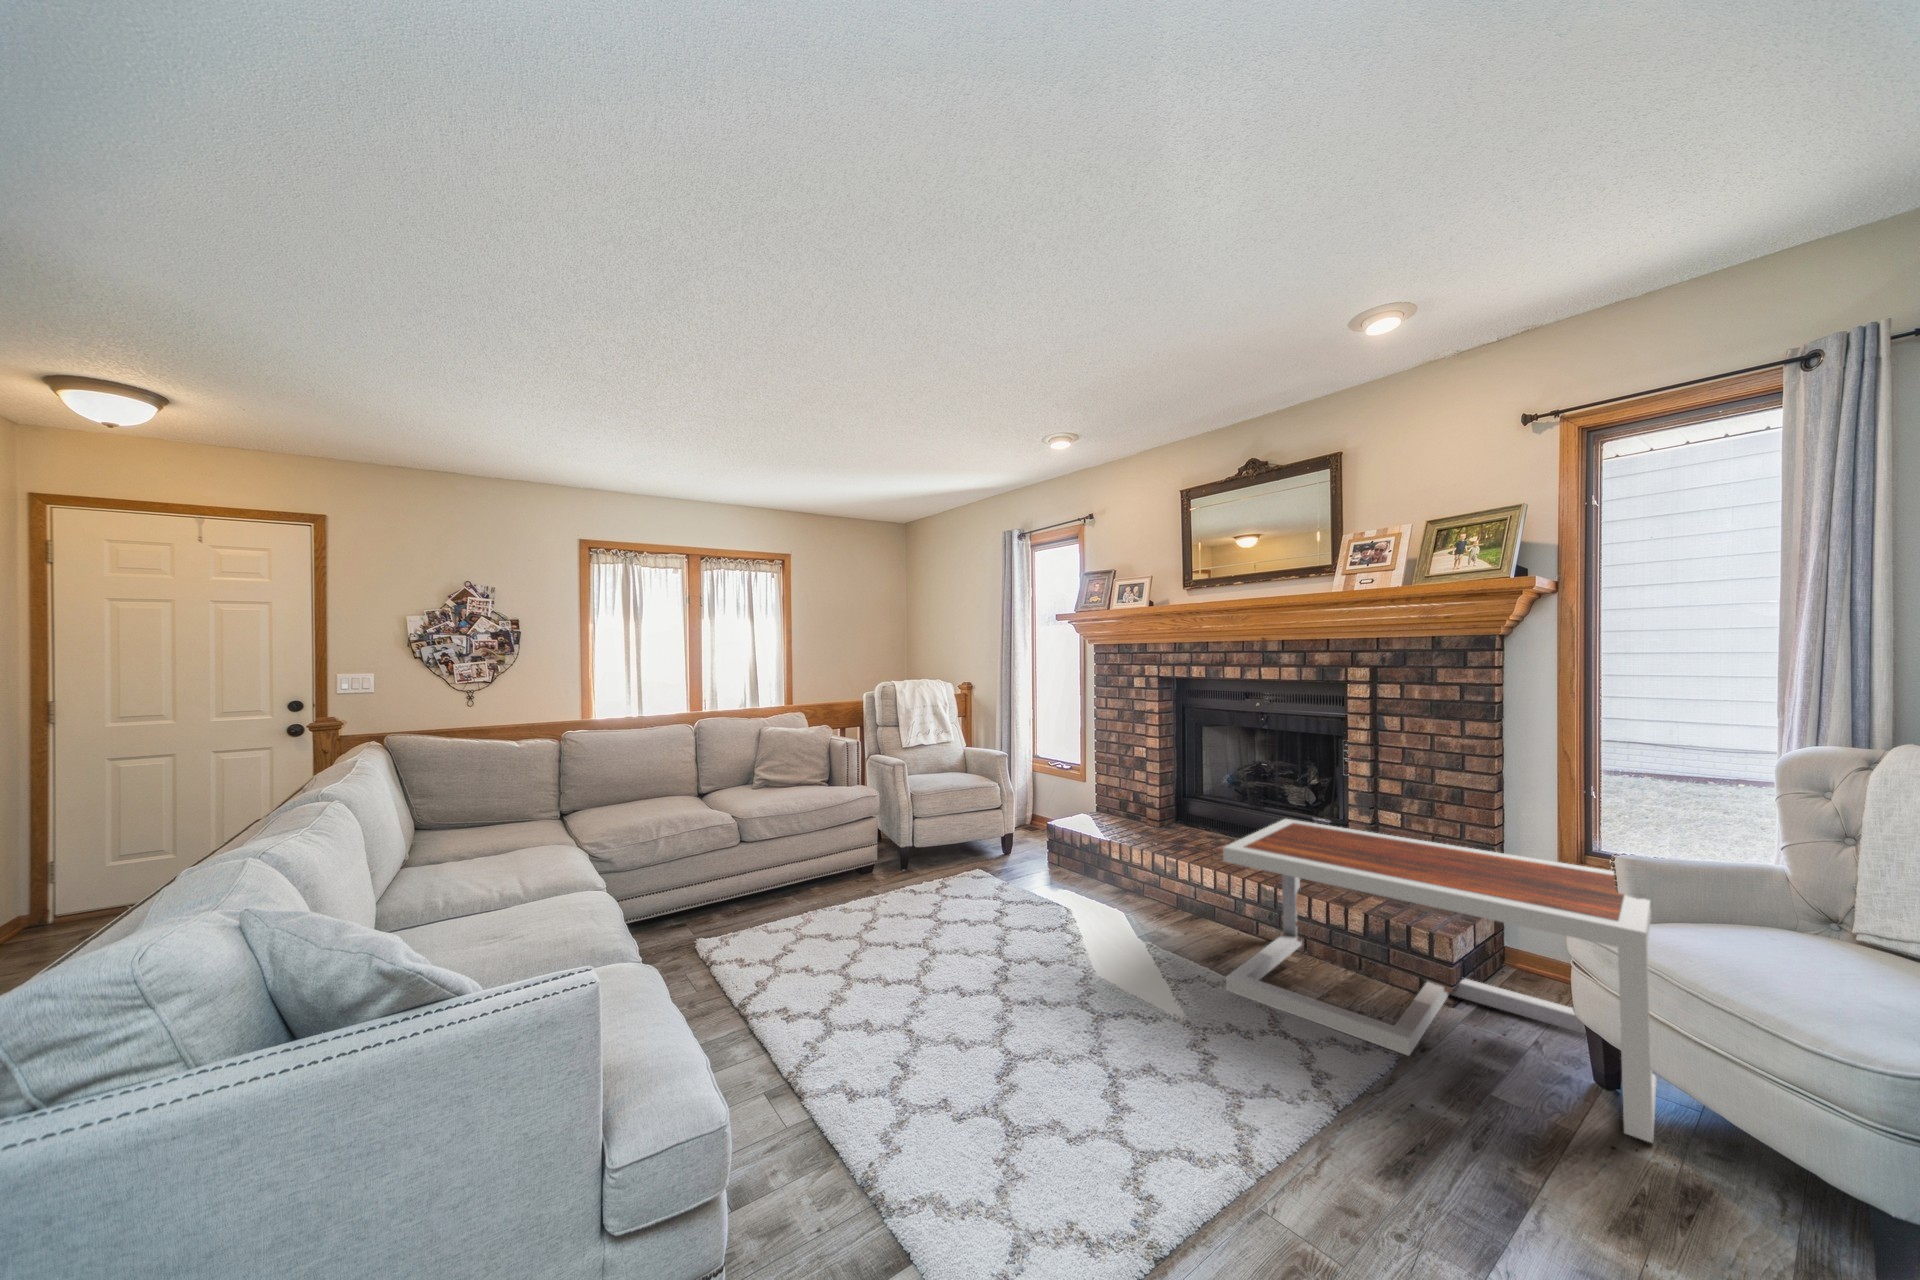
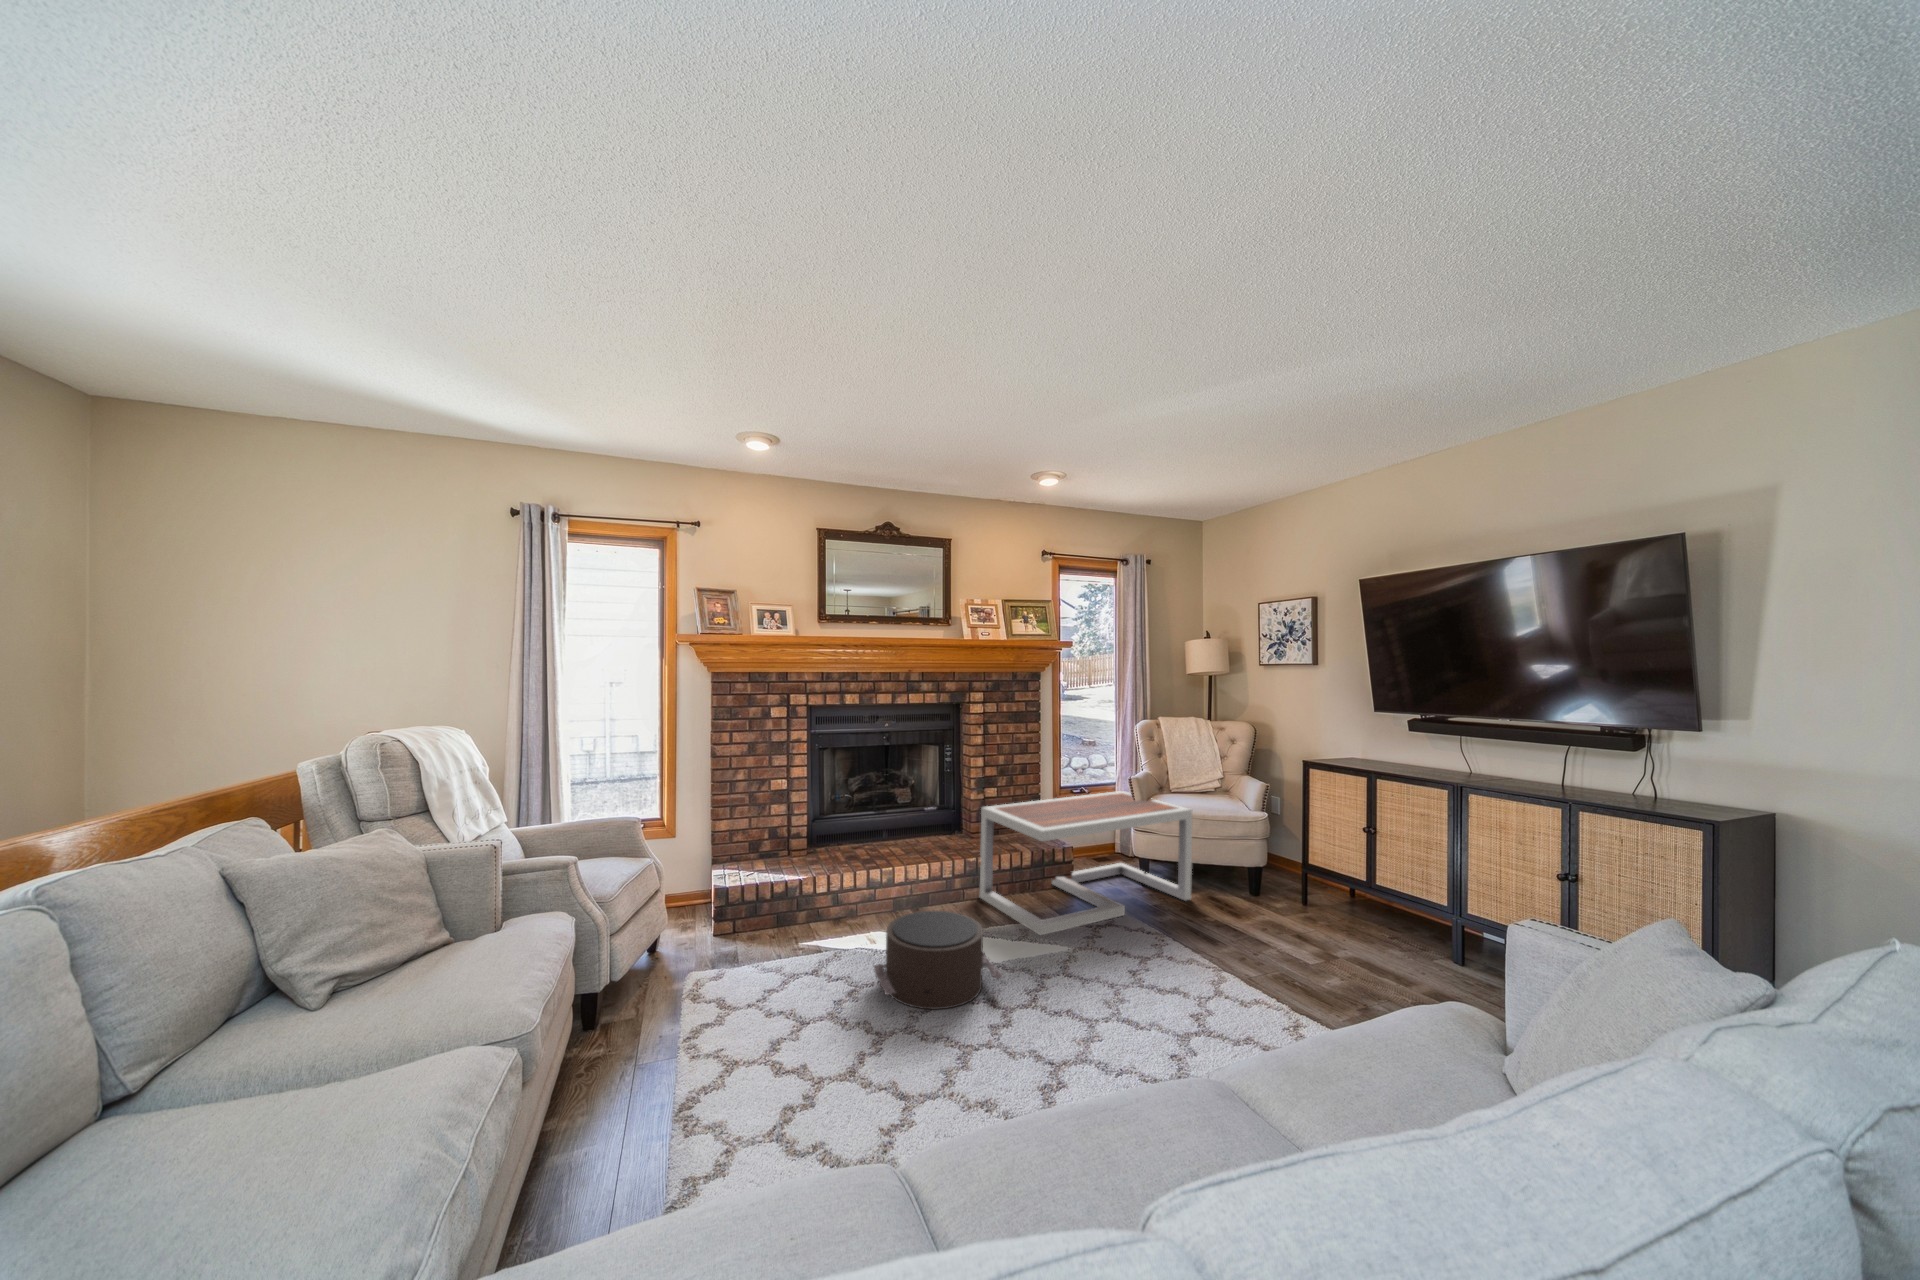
pouf: none [975,876,1095,969] -> present [874,910,1003,1009]

